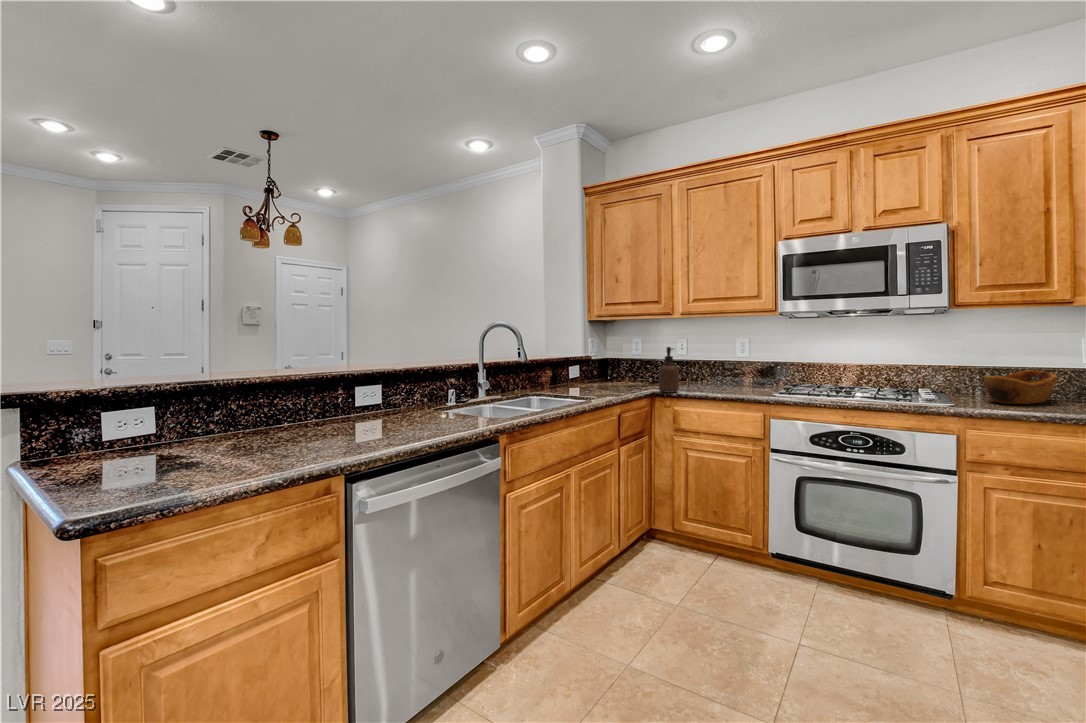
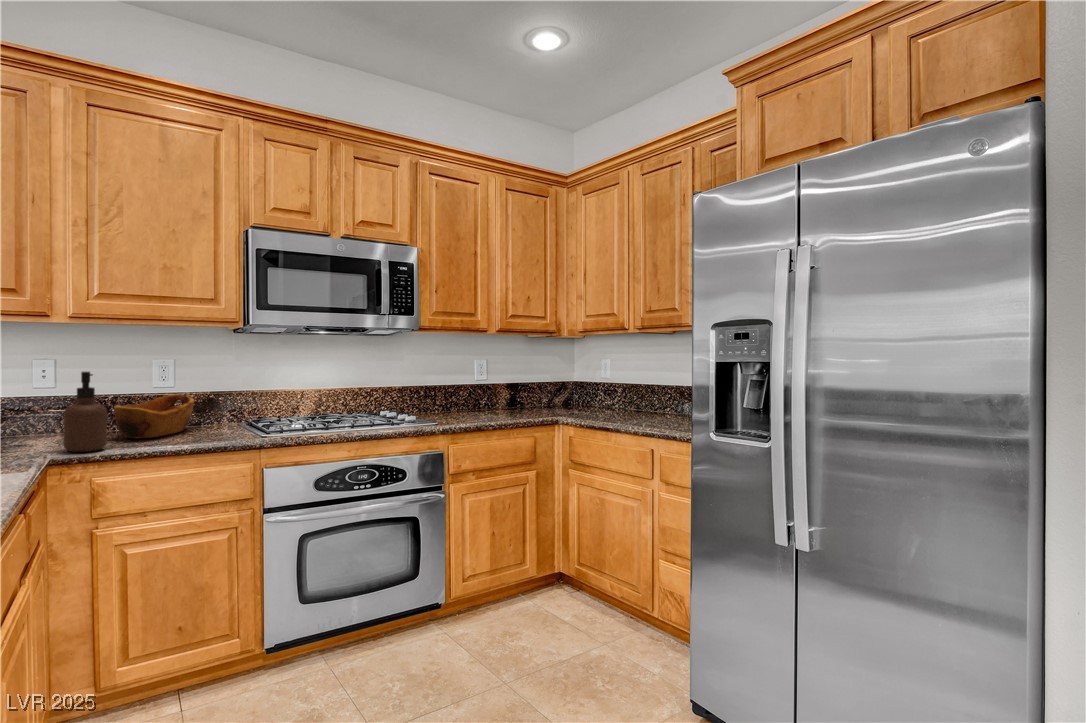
wooden bowl: present [984,370,1057,404] -> present [114,395,194,439]

